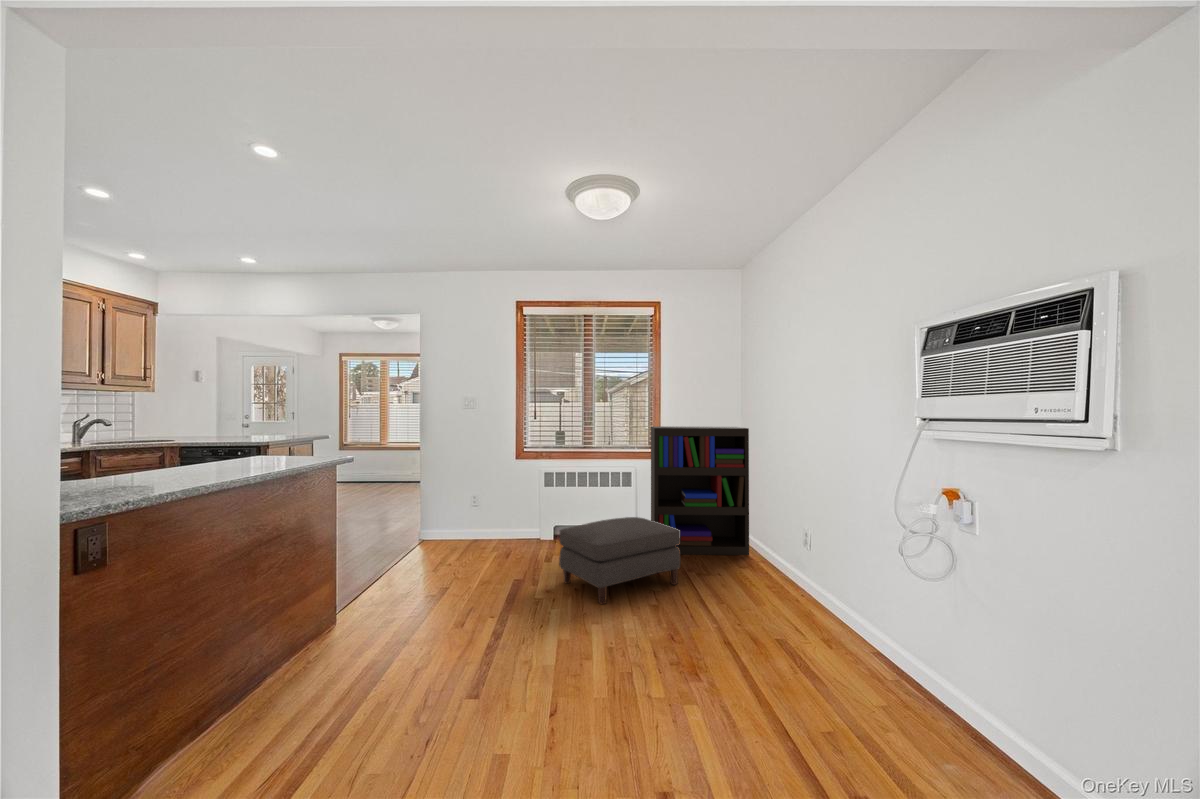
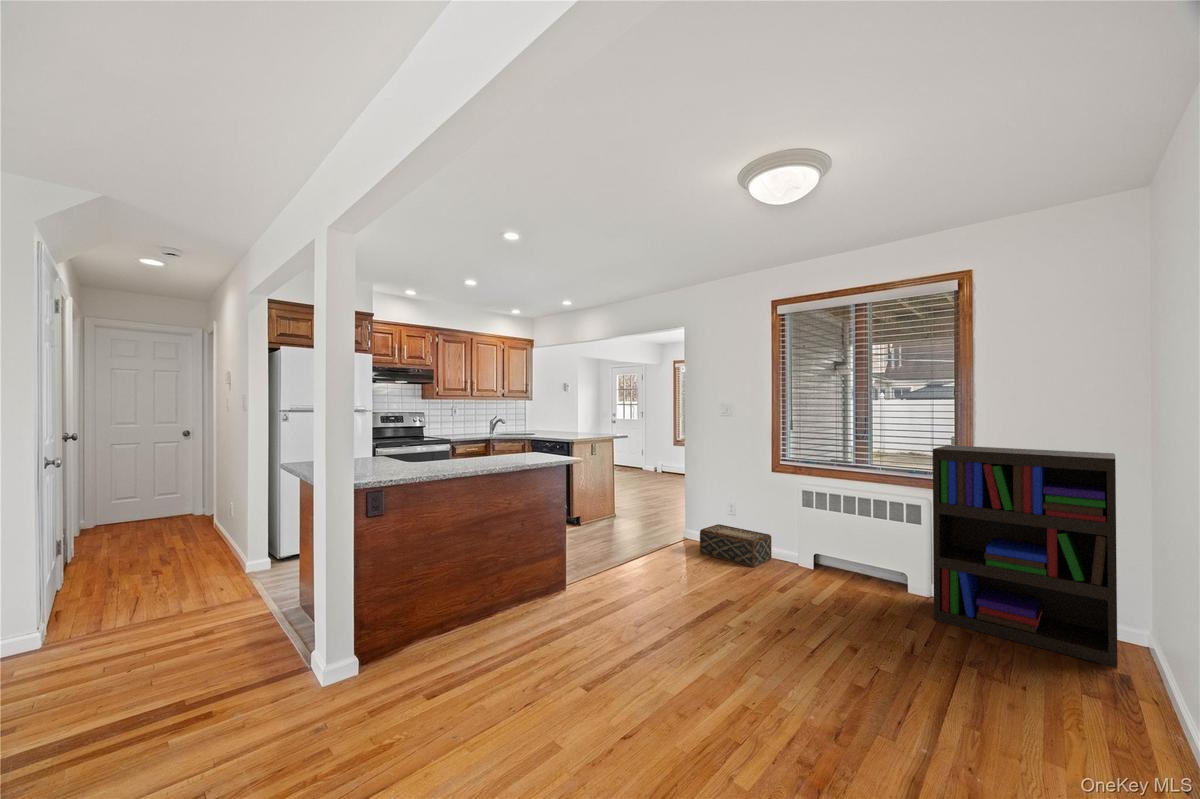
woven basket: none [448,516,515,548] -> present [700,524,772,567]
ottoman: present [559,517,680,604] -> none [768,559,928,668]

